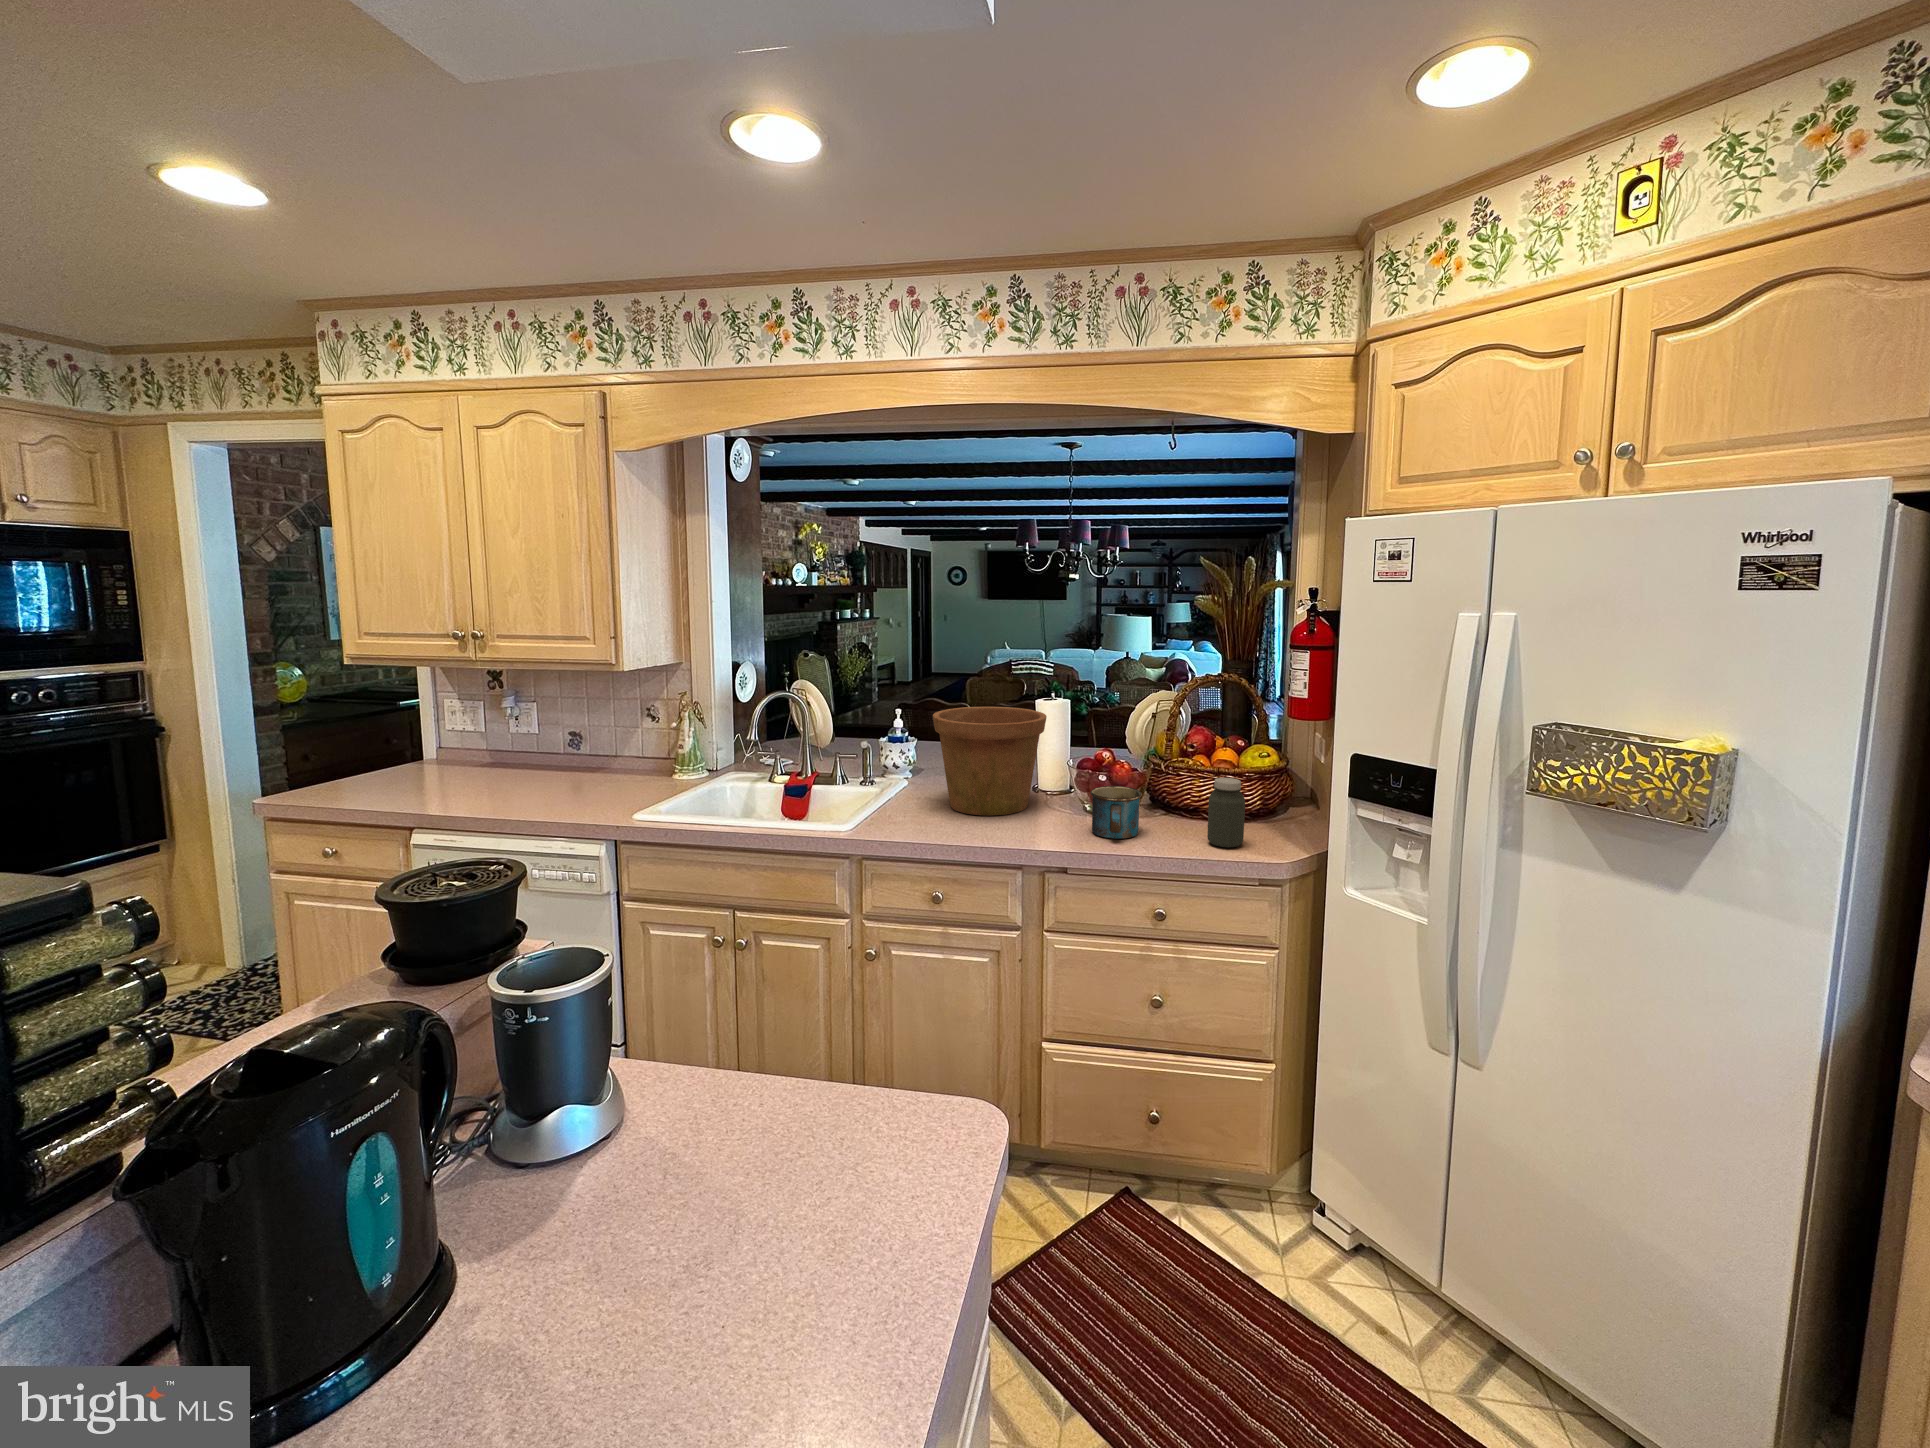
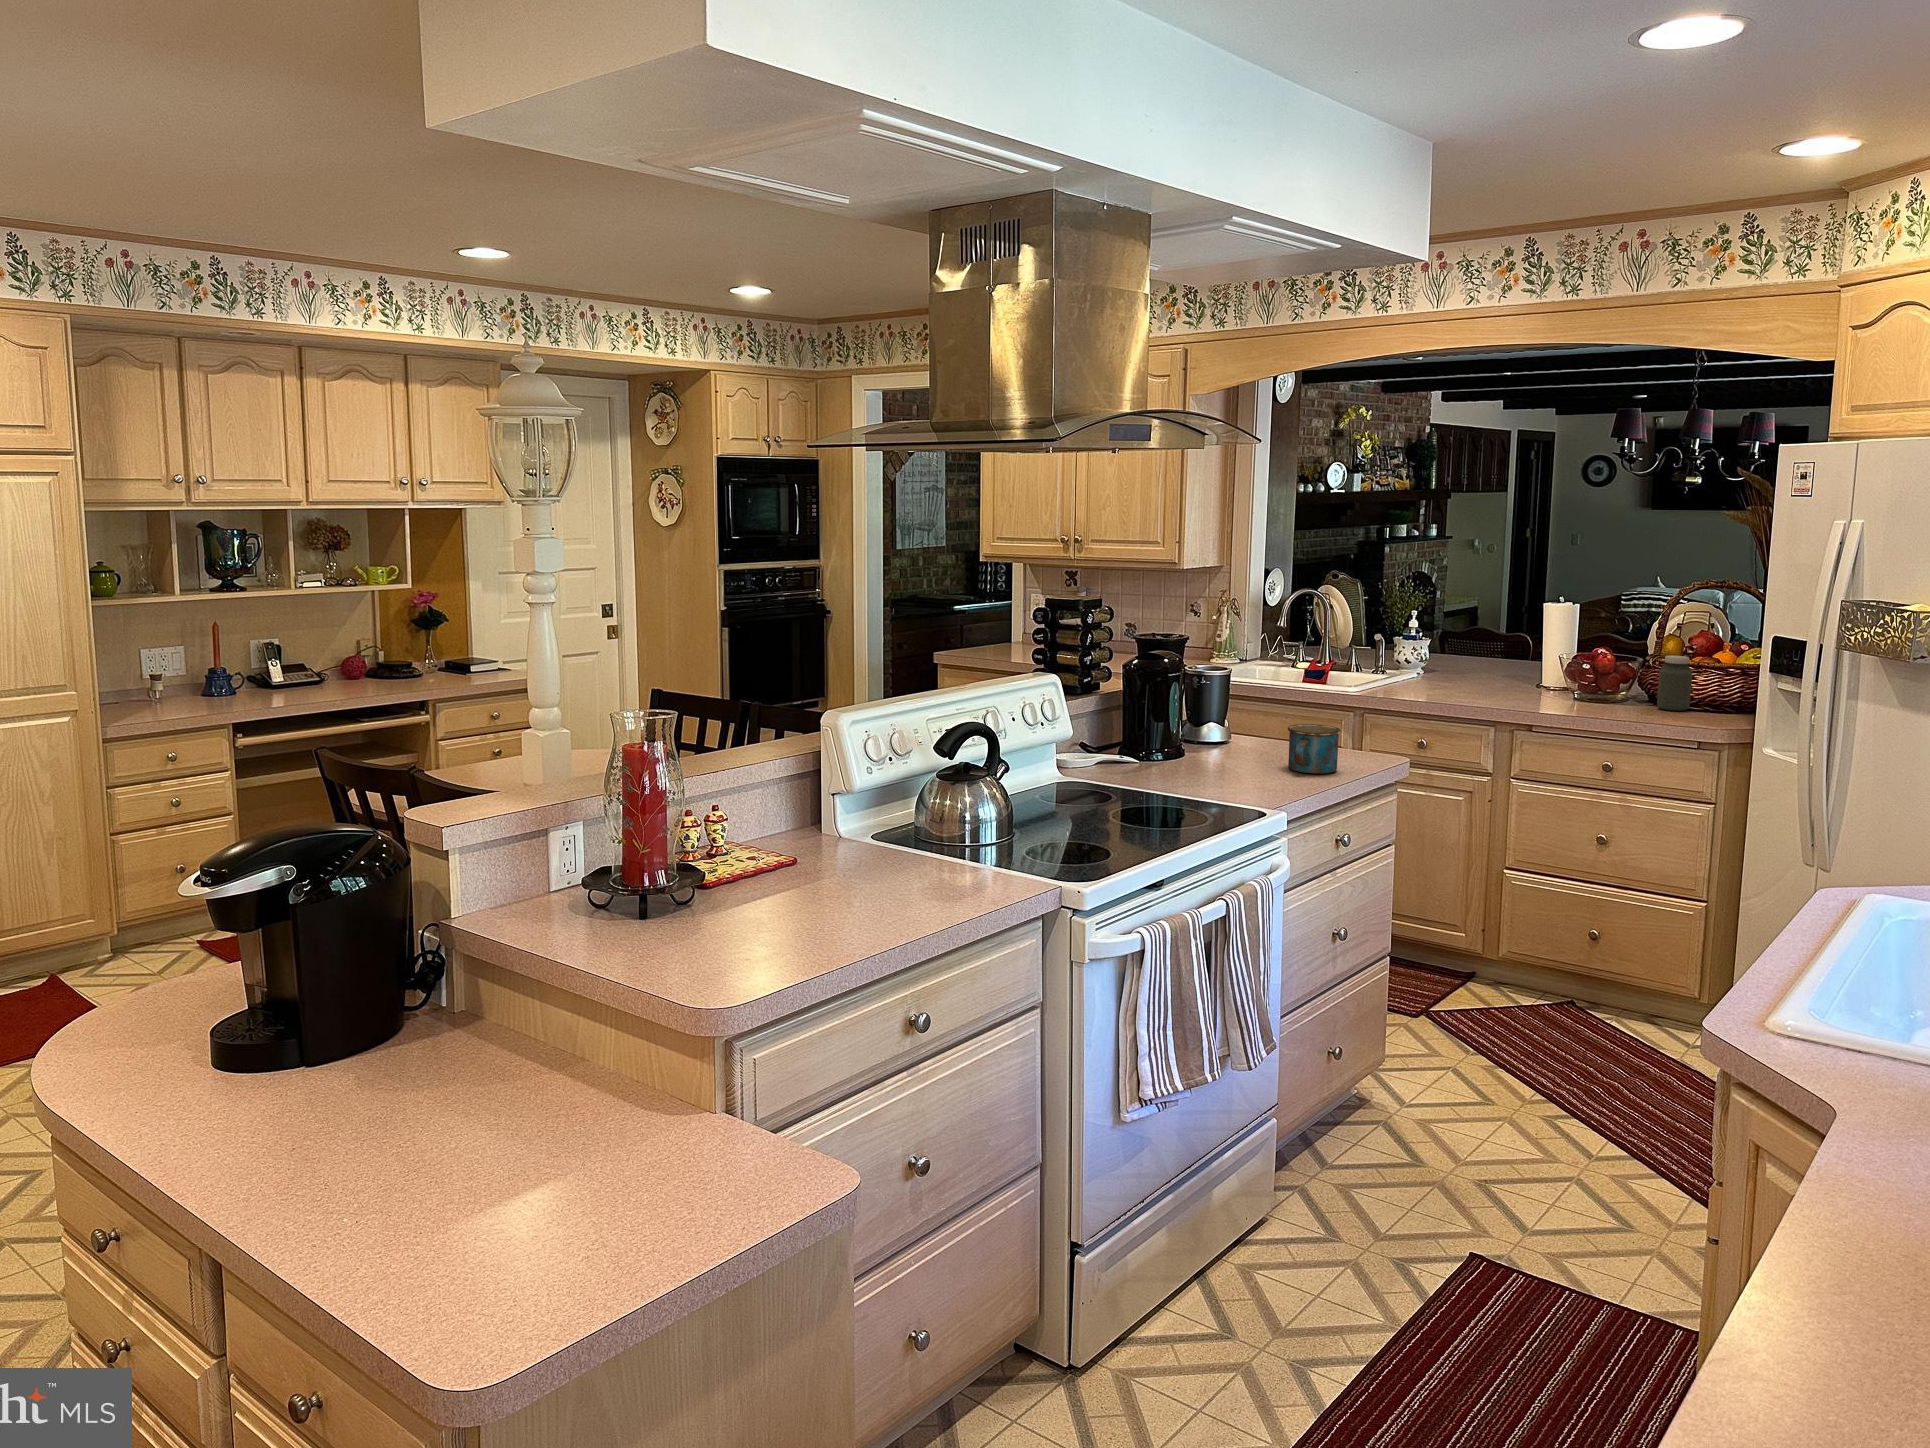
flower pot: present [933,707,1047,816] -> none [1435,601,1538,686]
mug: present [1091,786,1142,839] -> present [1288,724,1341,774]

